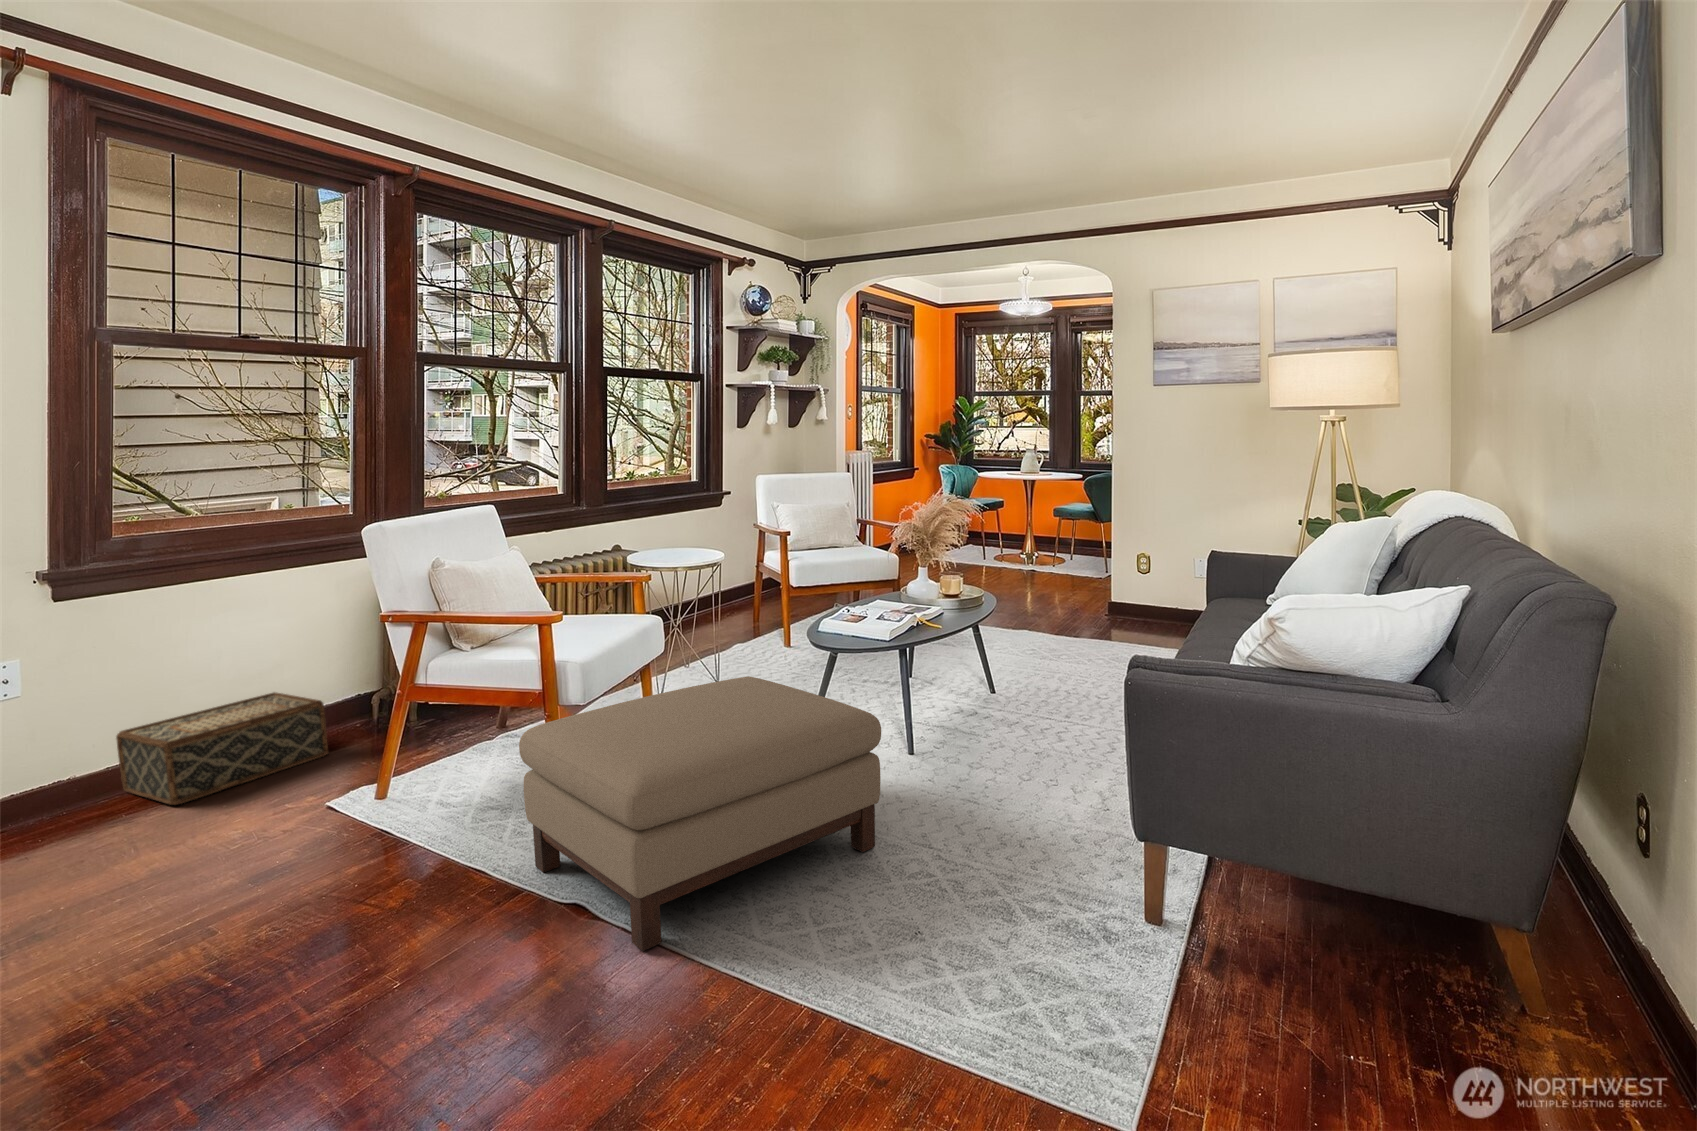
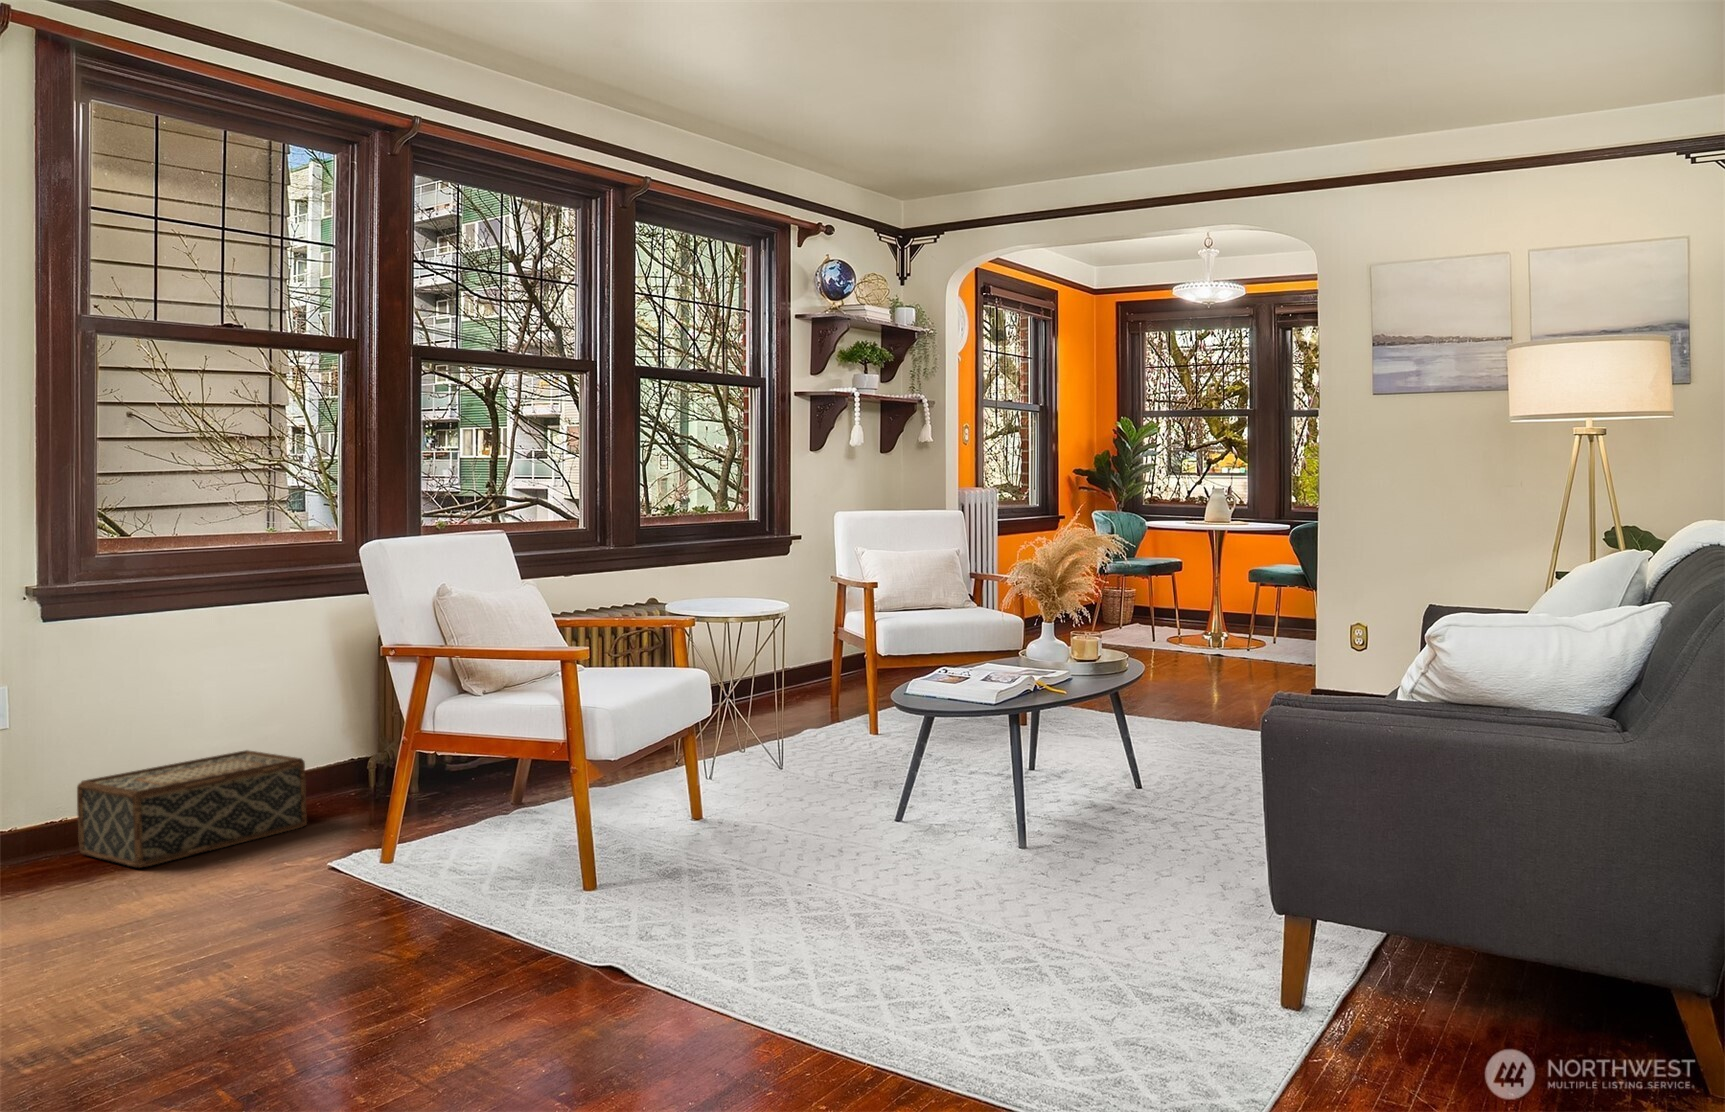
ottoman: present [519,676,881,951] -> none [544,727,971,1011]

